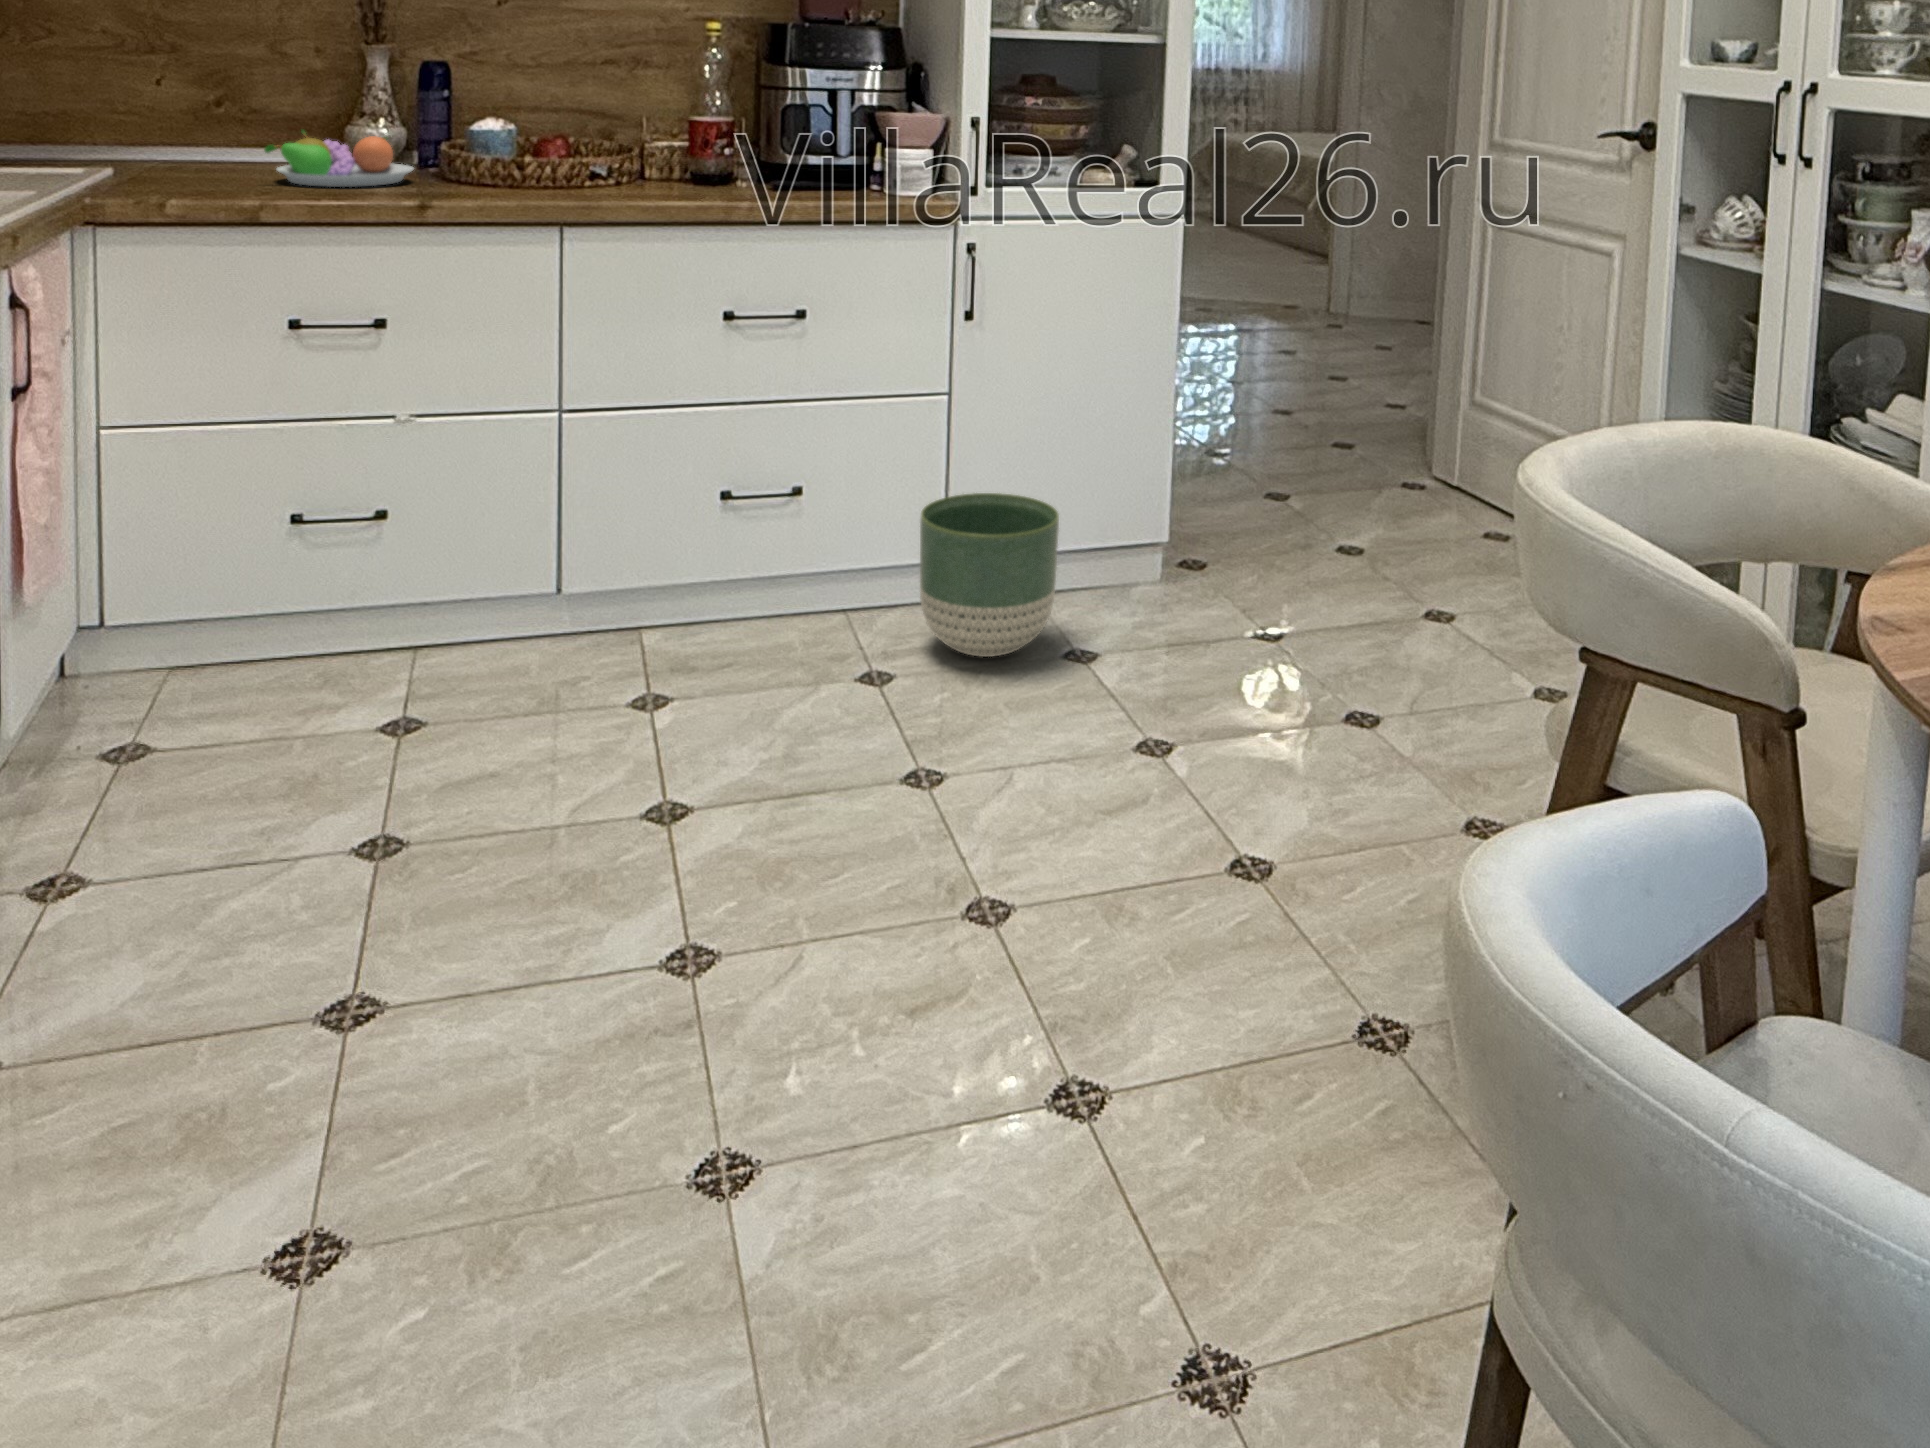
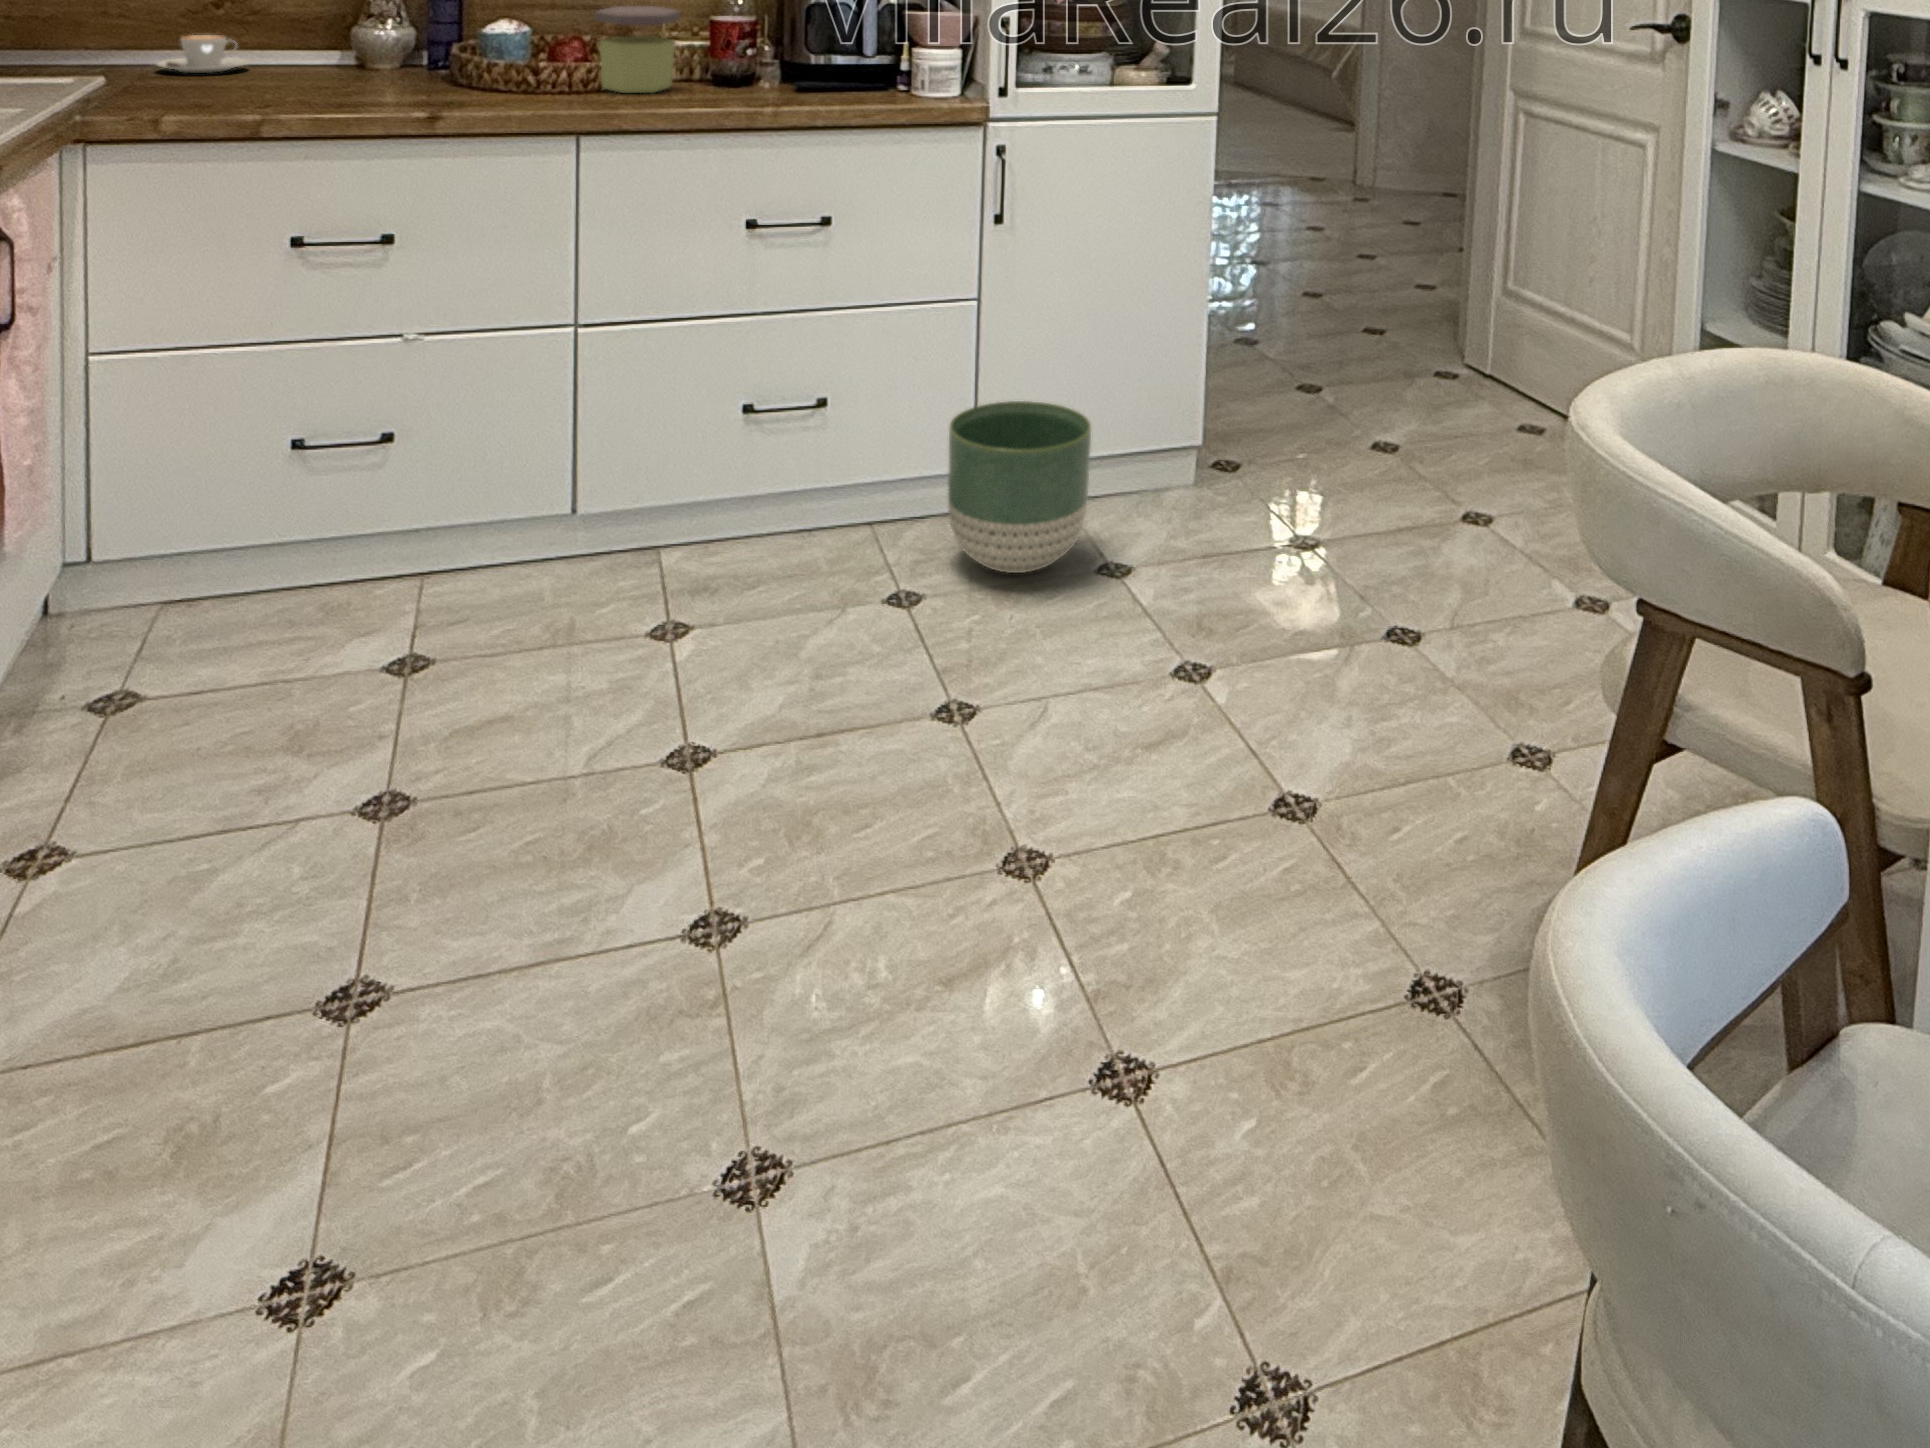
jar: none [578,104,660,187] -> present [595,6,680,93]
fruit bowl: present [264,130,413,187] -> none [265,37,423,98]
coffee cup: none [161,131,250,167] -> present [157,35,249,73]

